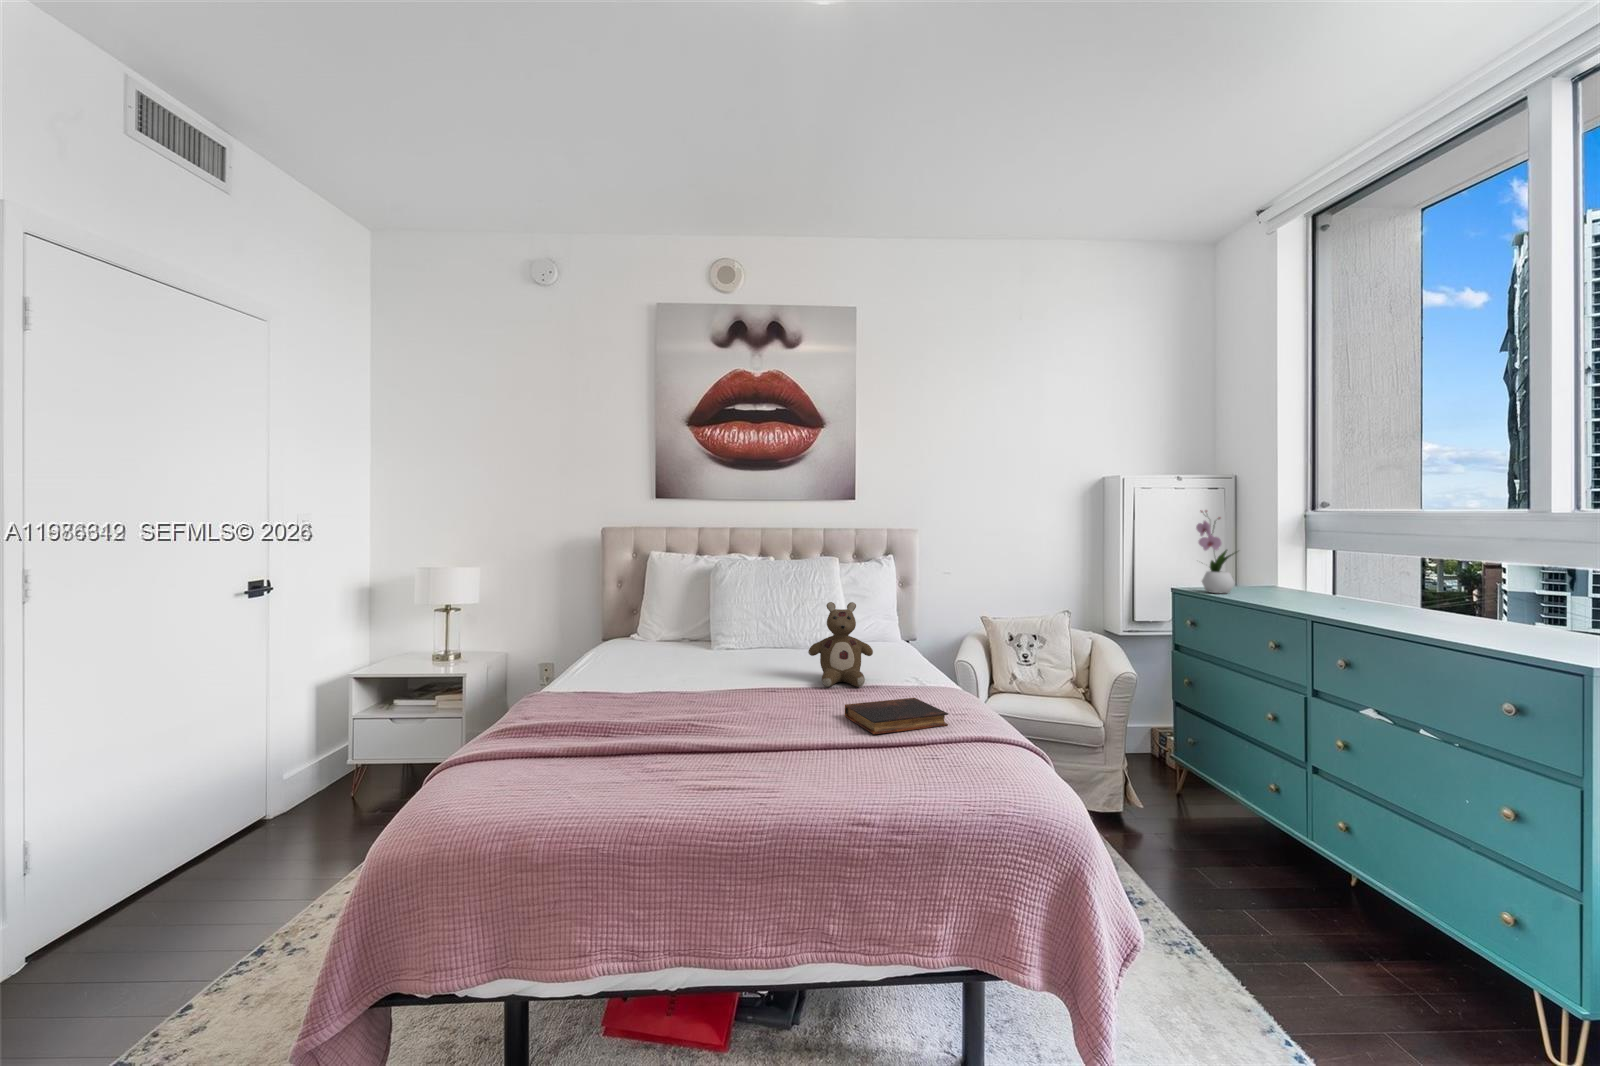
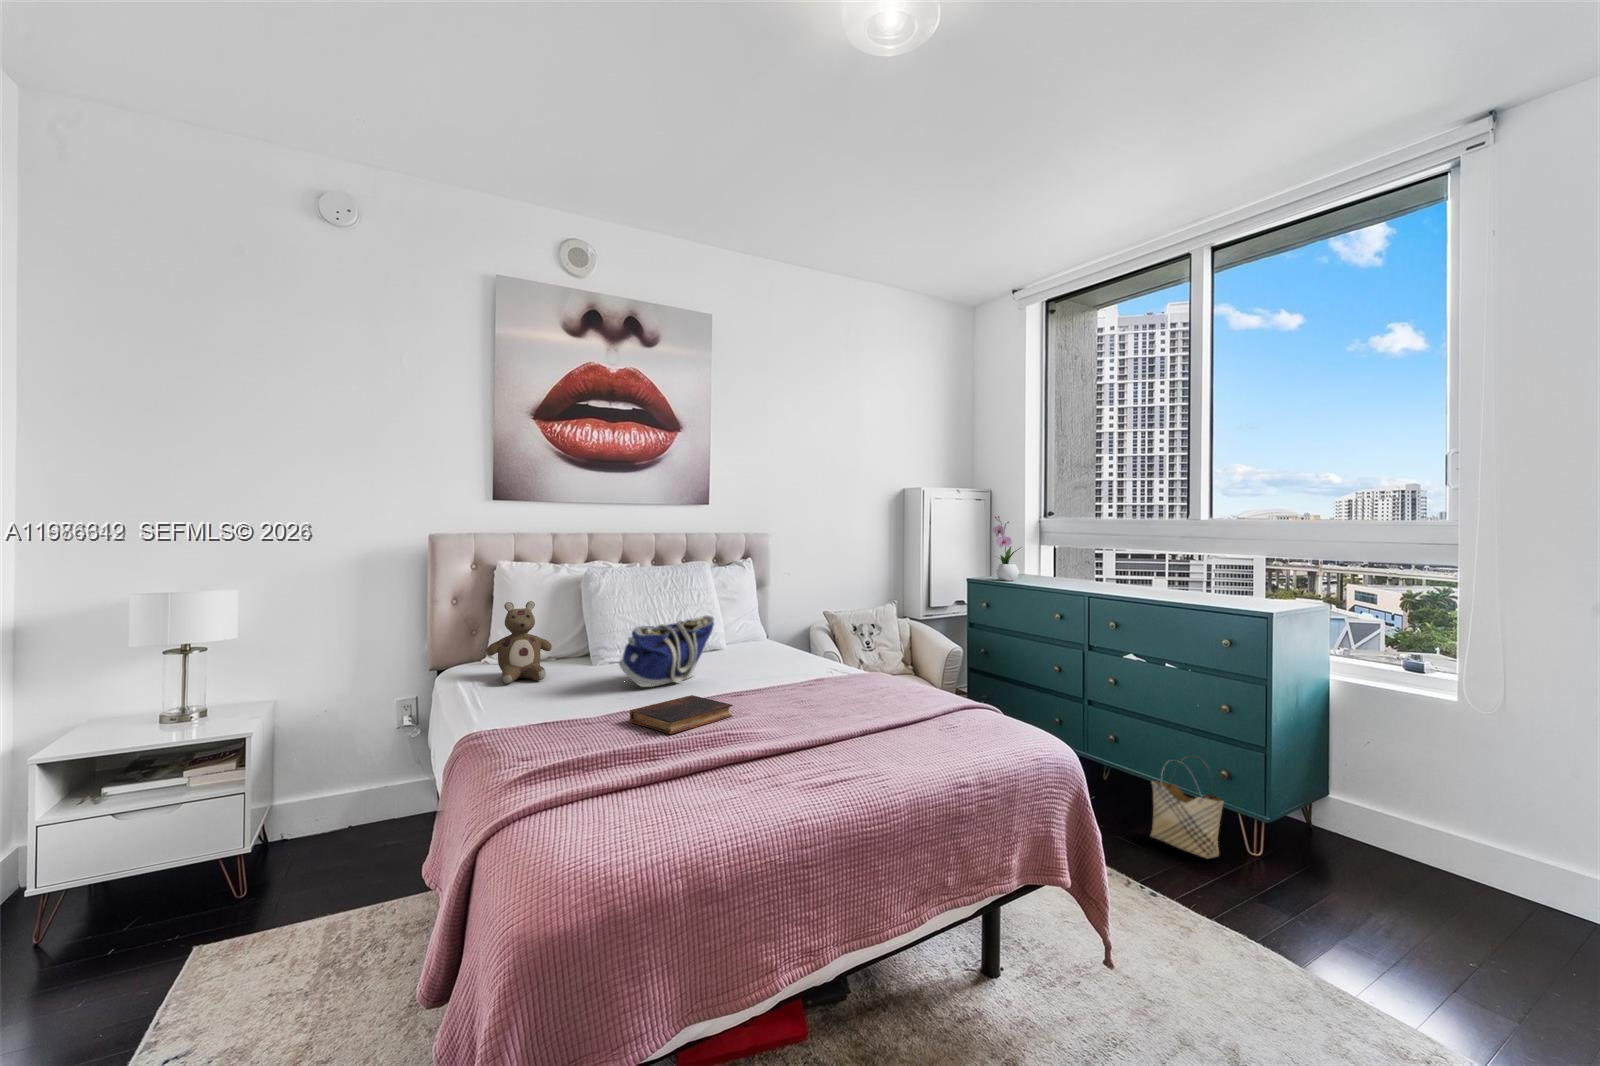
stuffed bear: present [808,602,873,687] -> present [485,601,552,683]
tote bag: none [687,611,784,674] -> present [619,615,714,687]
book: present [845,698,948,734] -> present [630,695,733,734]
woven basket: none [1342,865,1460,1029] -> present [1151,755,1224,858]

